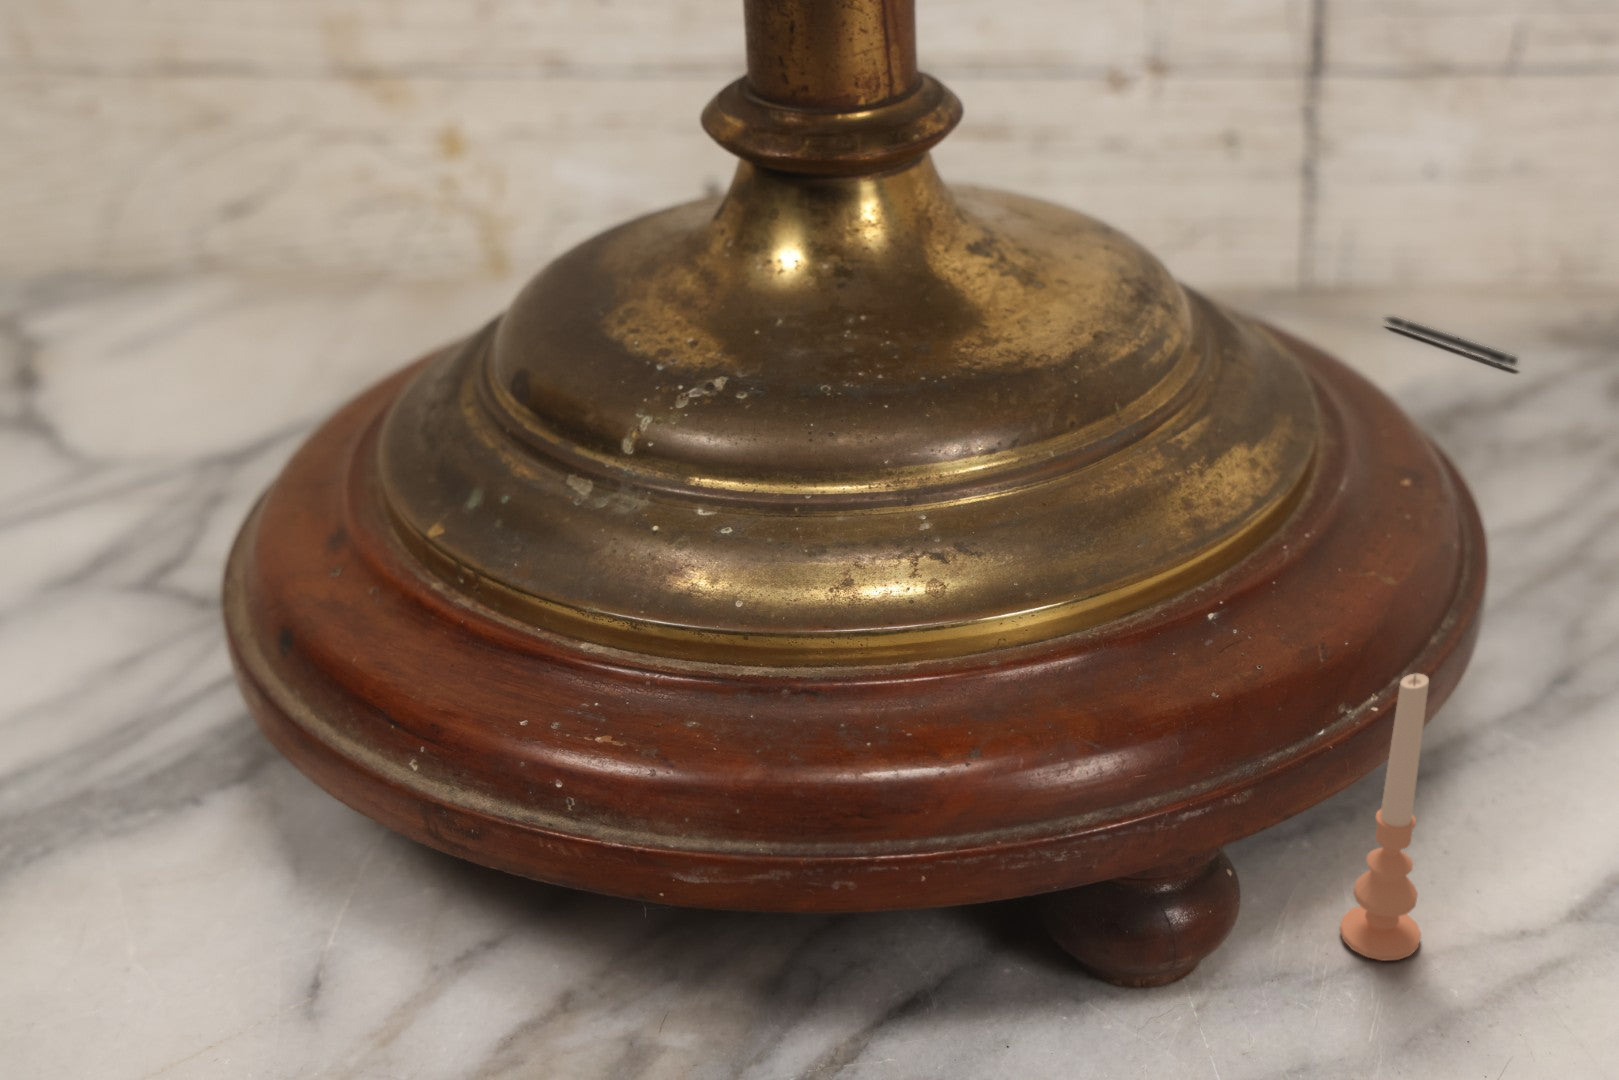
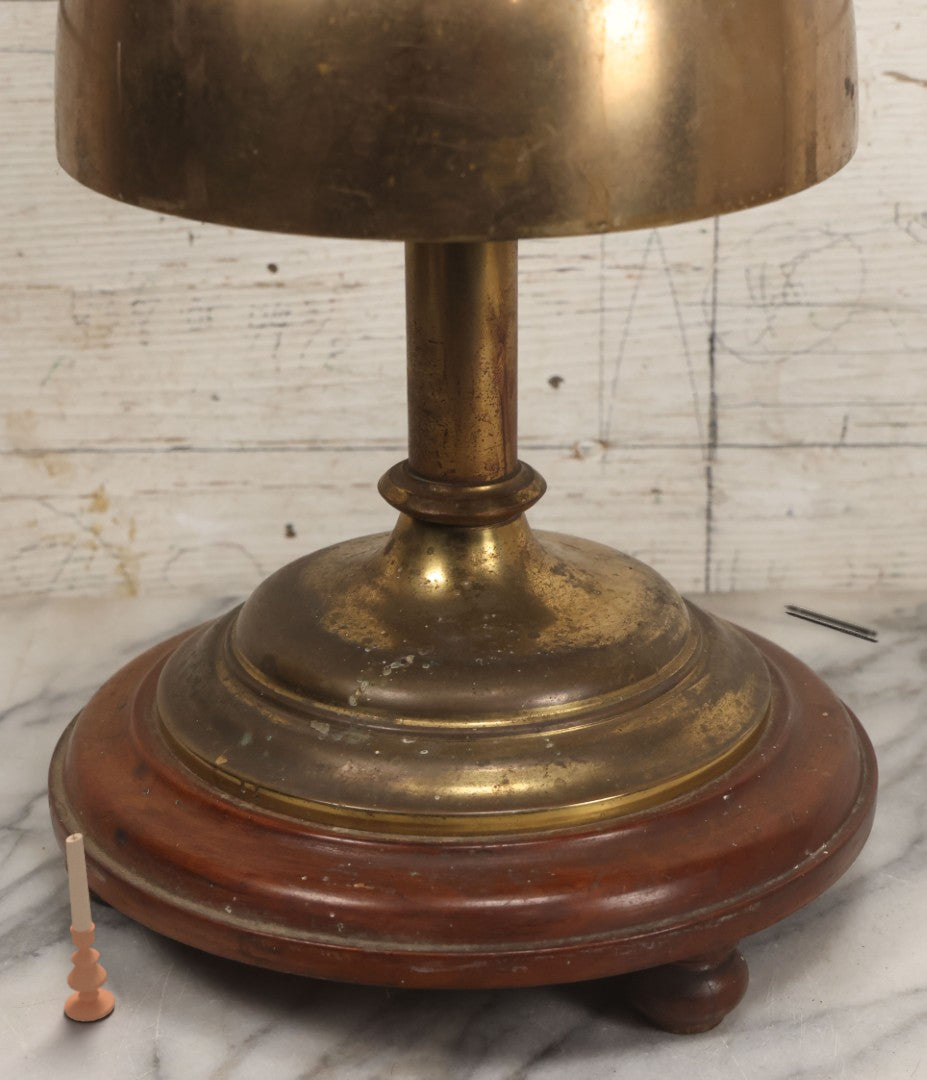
candle: present [1340,674,1429,961] -> present [64,833,115,1021]

